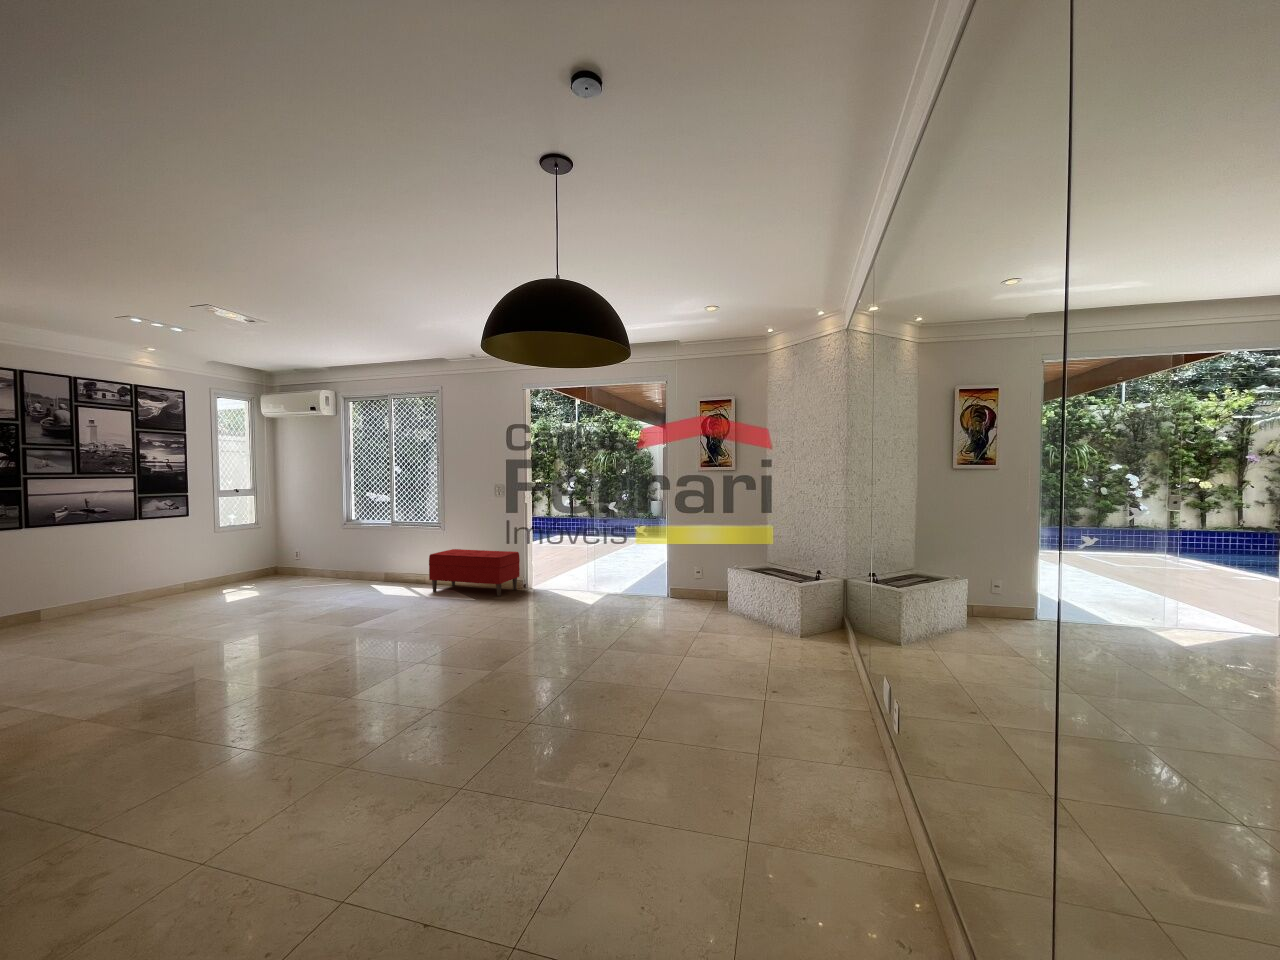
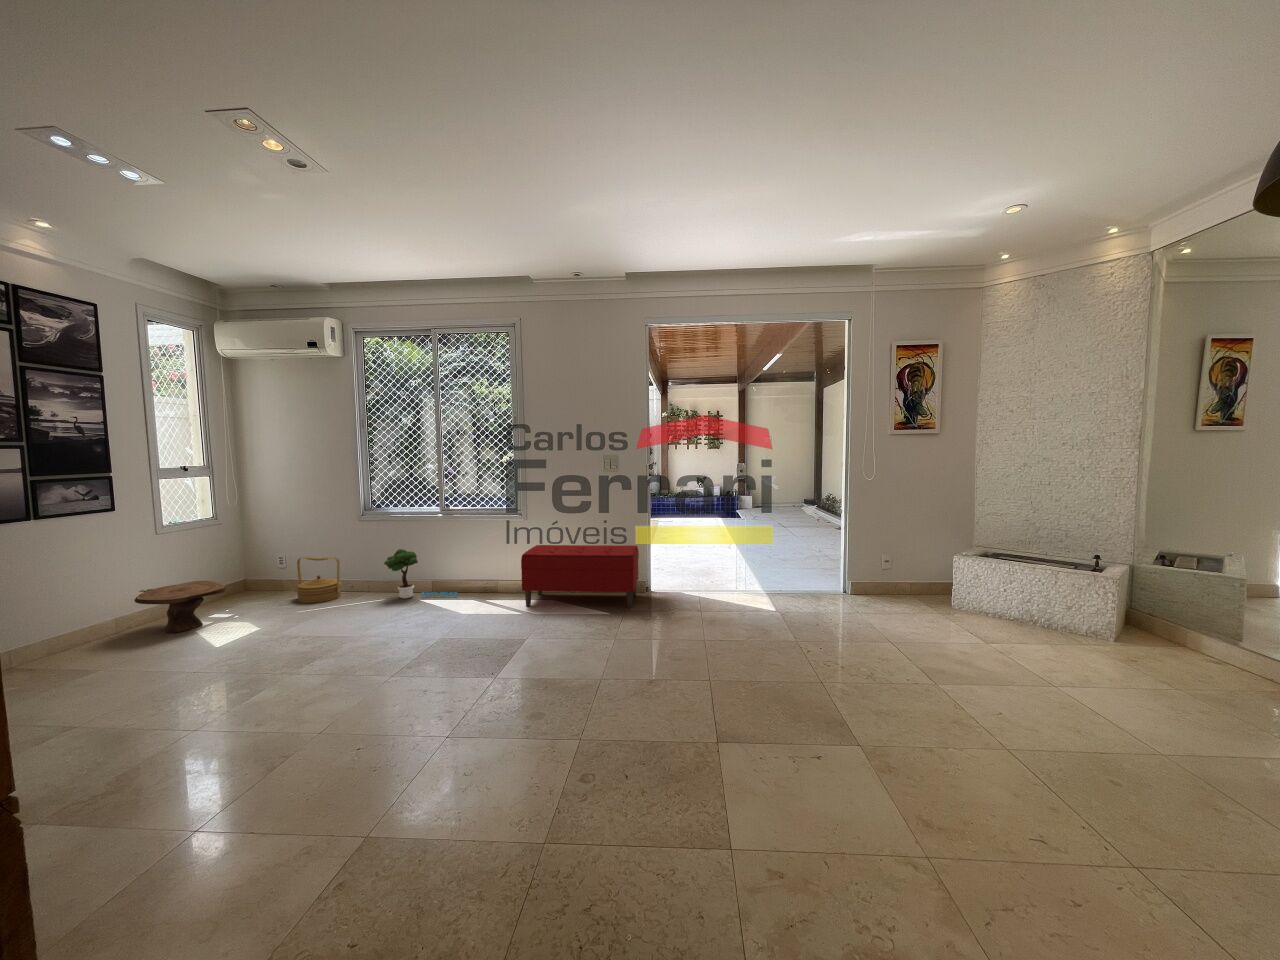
potted tree: none [351,548,398,583] -> present [384,549,457,599]
woven basket: none [299,552,330,583] -> present [296,557,341,603]
side table: none [193,563,247,594] -> present [134,581,225,633]

